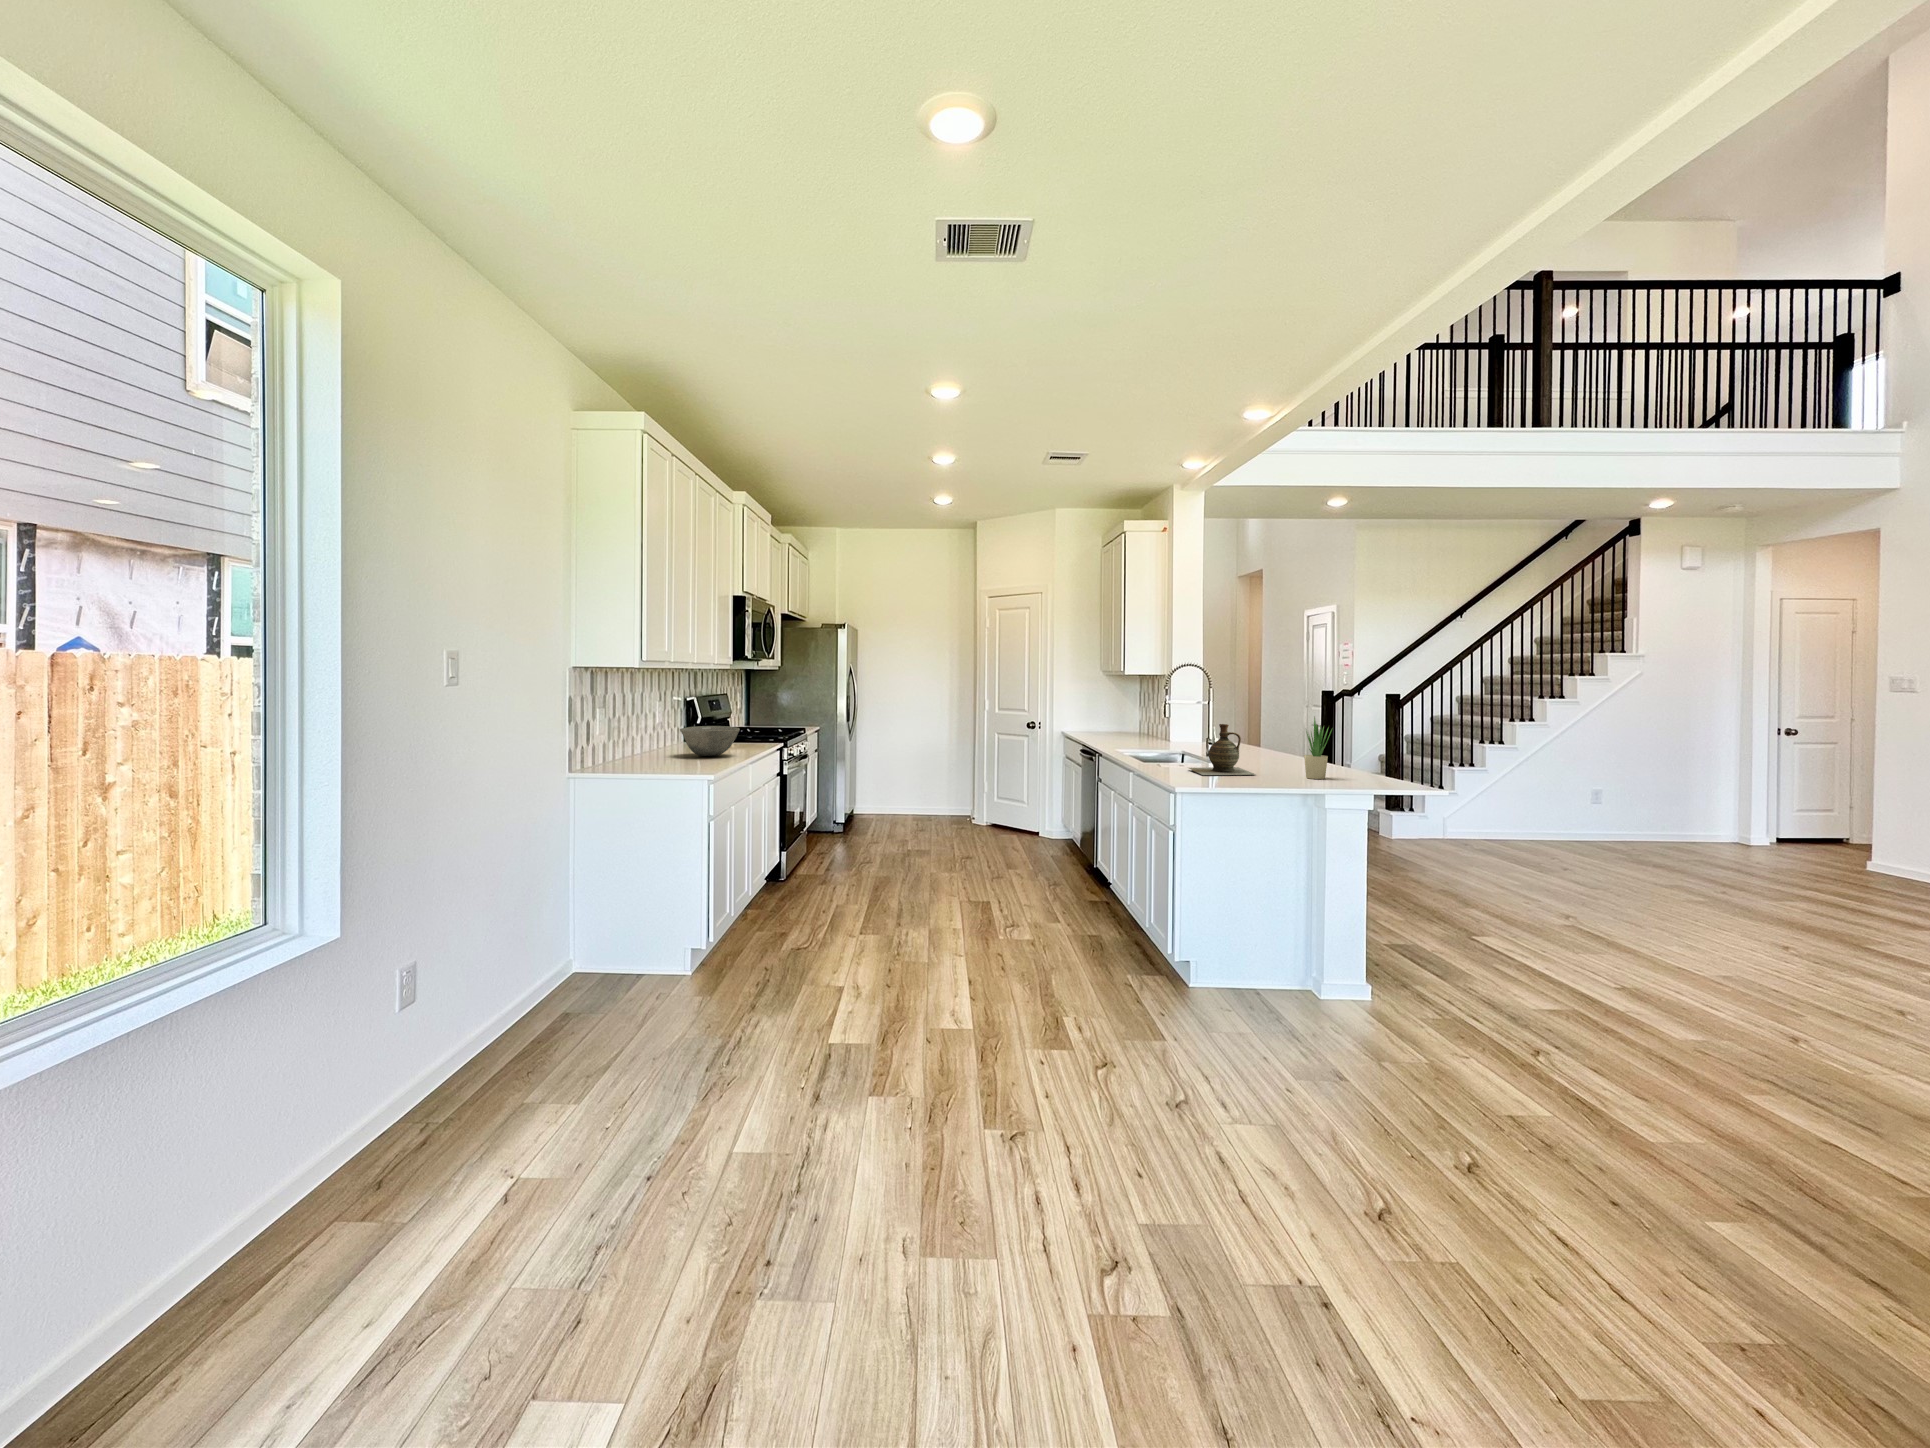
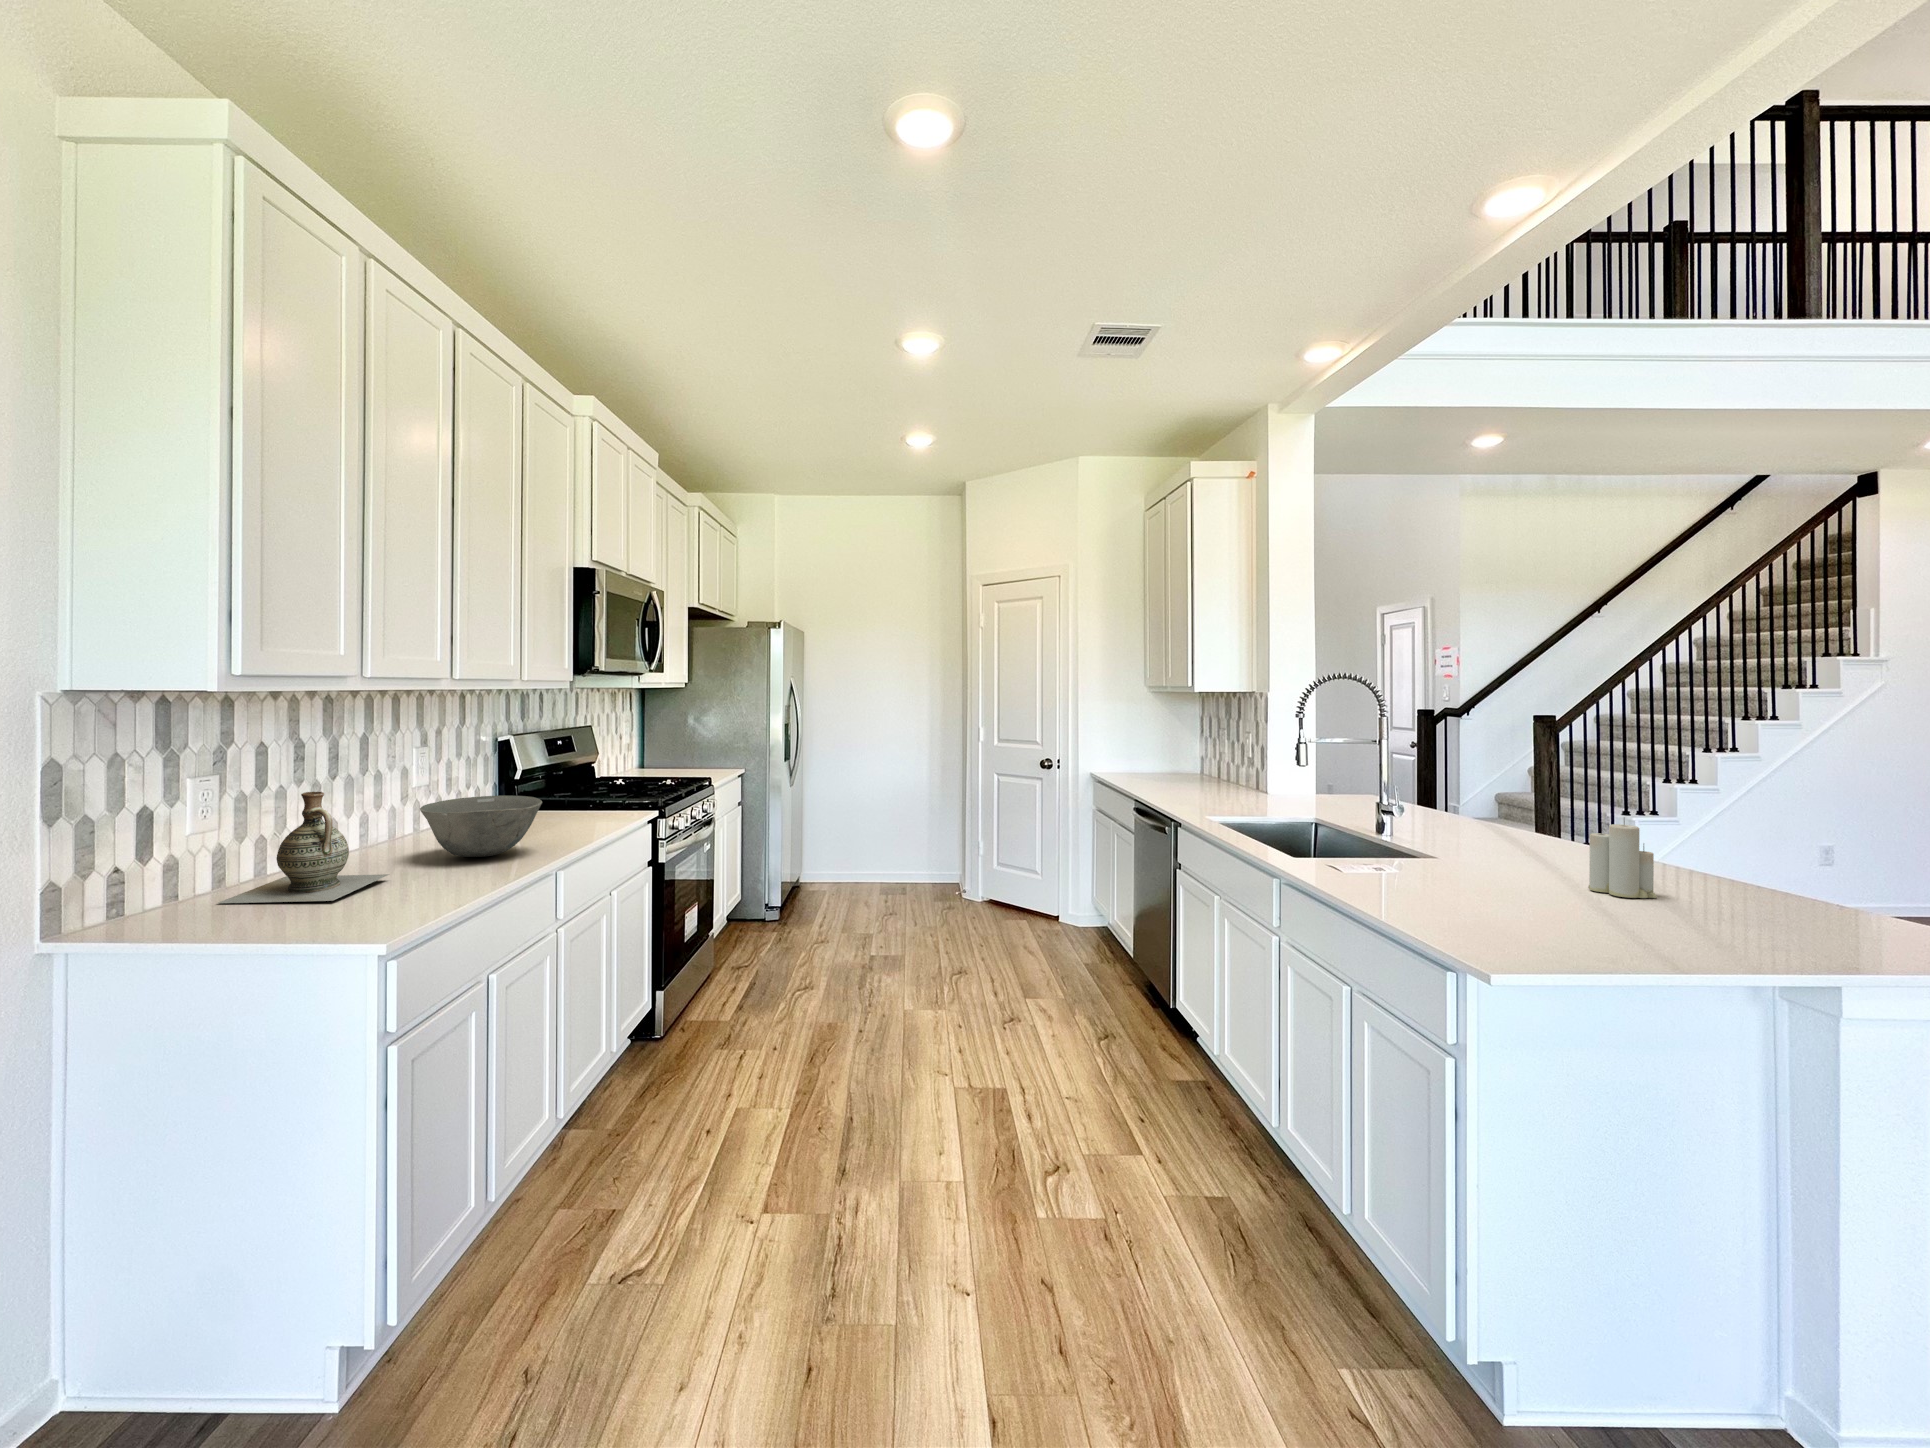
potted plant: present [1304,717,1332,779] -> none [1715,787,1793,930]
ceramic jug: present [1189,724,1255,775] -> present [218,792,389,903]
candle: none [1270,734,1297,772] -> present [1588,820,1657,898]

